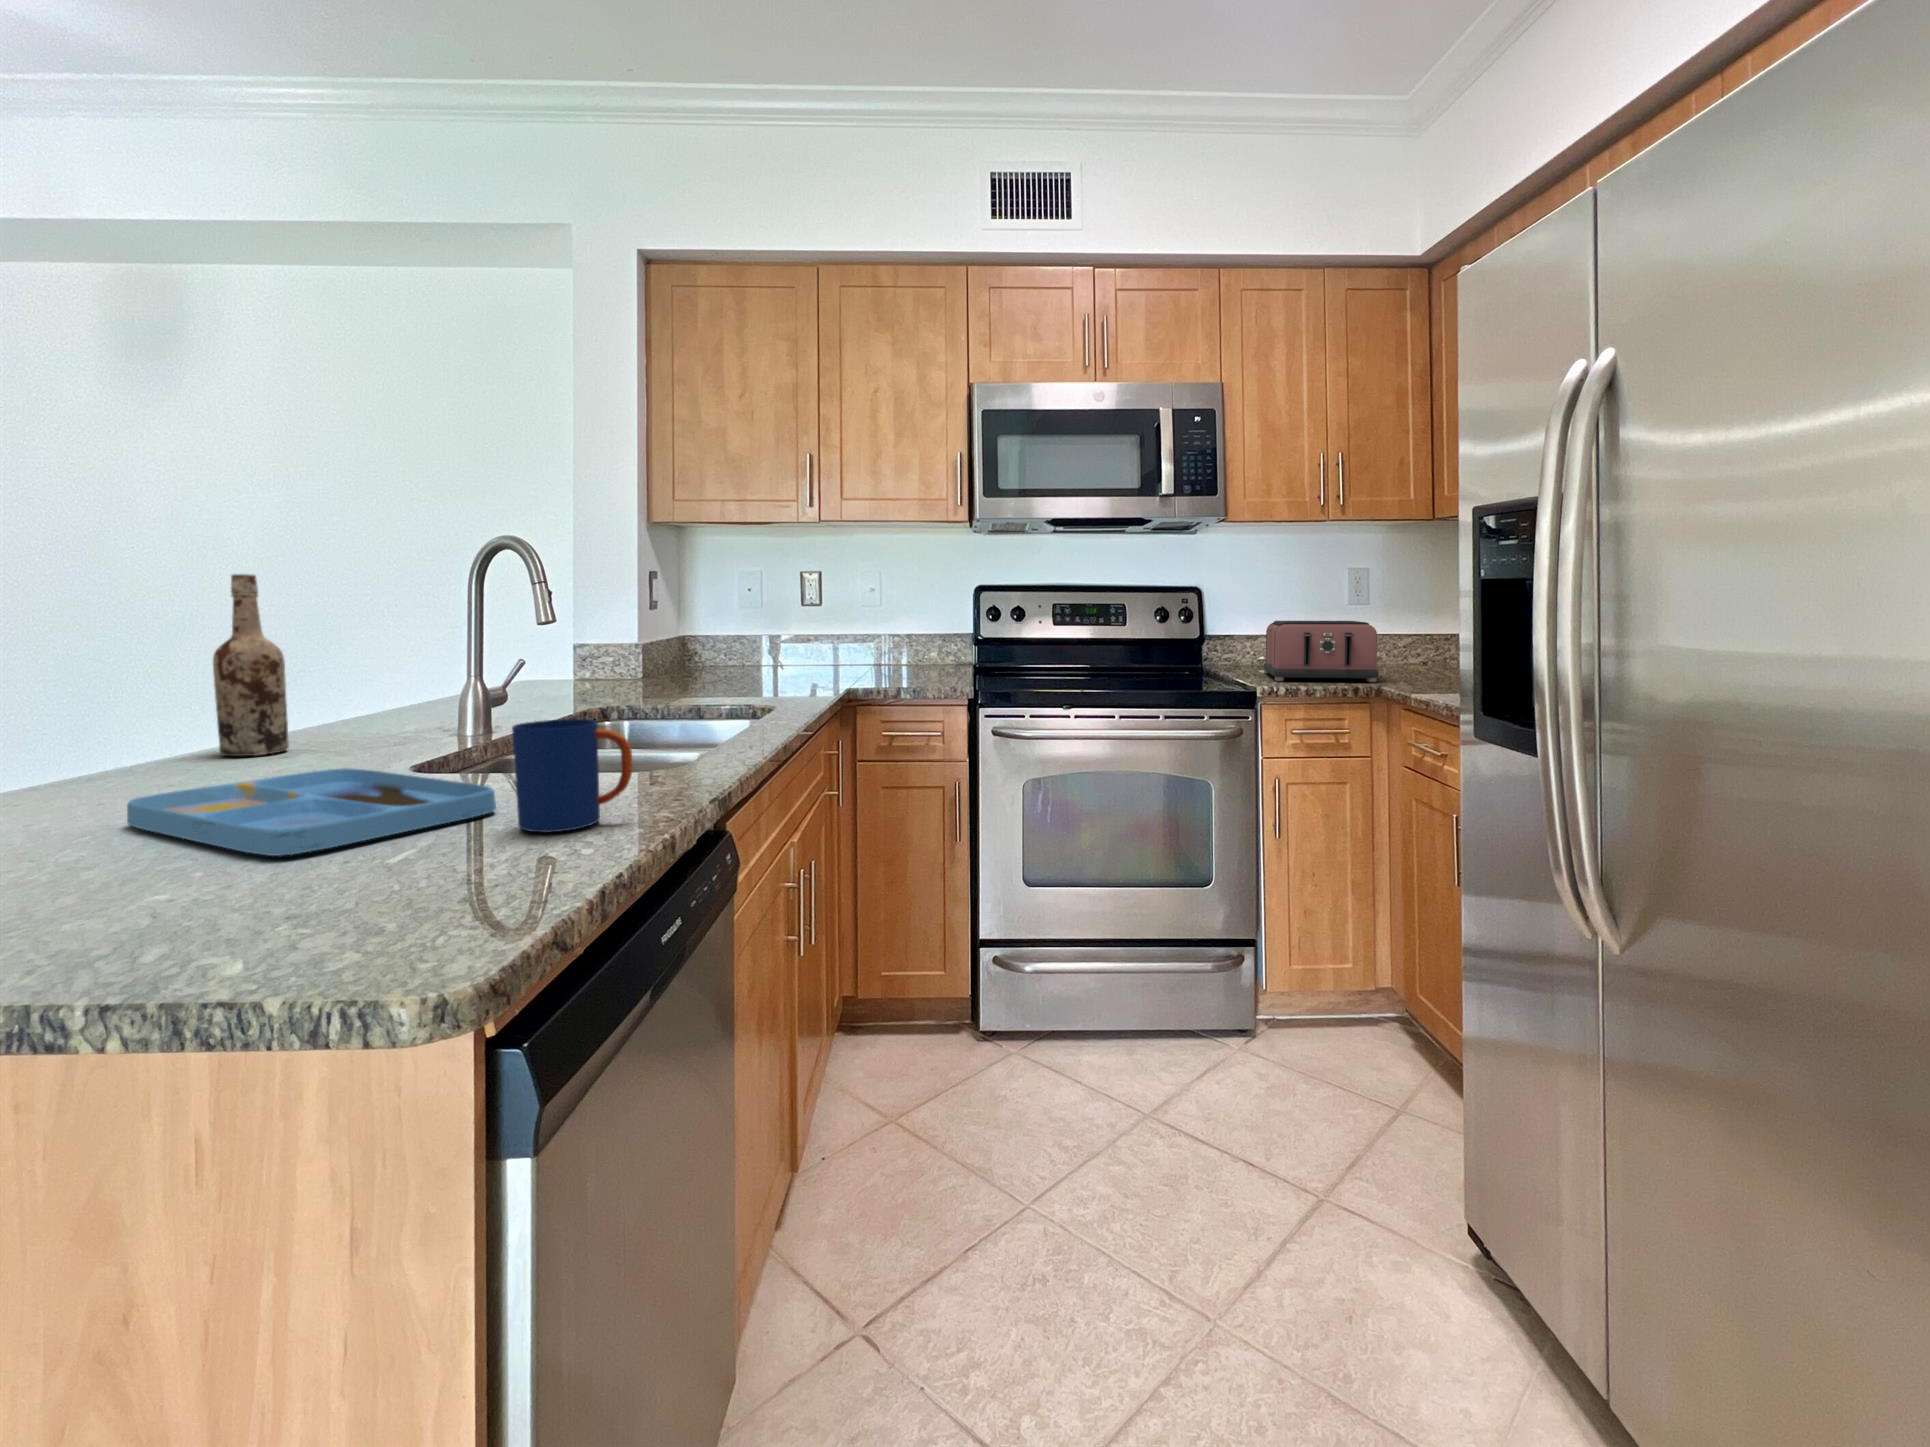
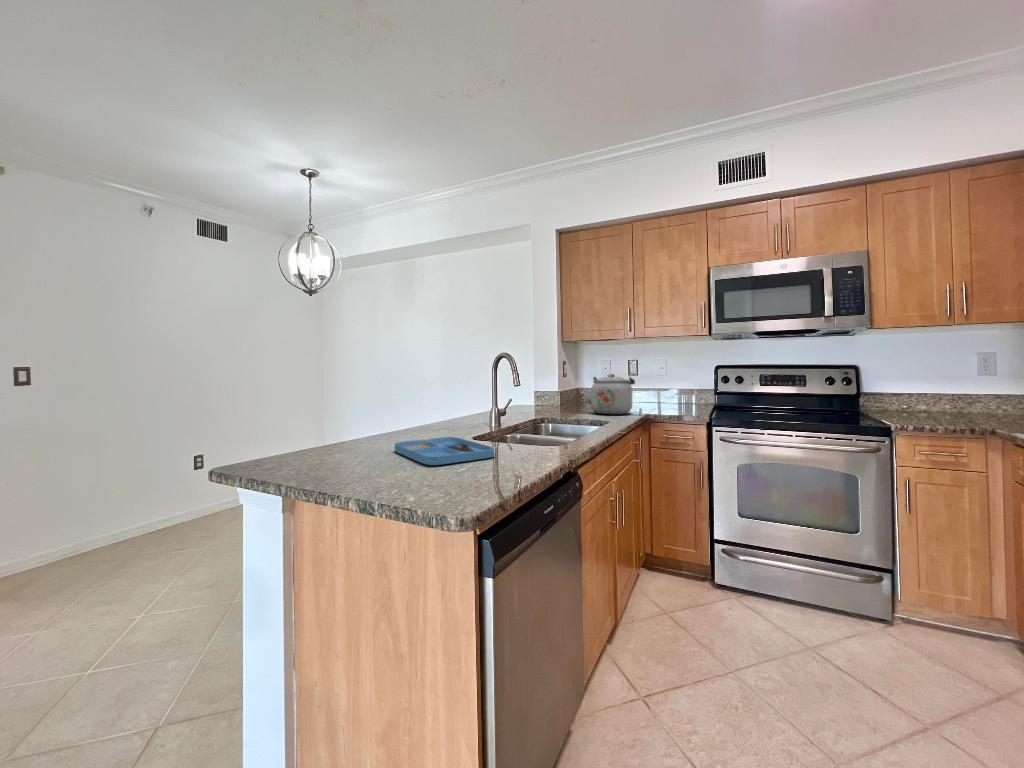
wine bottle: present [213,574,289,756] -> none [420,368,440,430]
kettle: none [699,600,818,692] -> present [584,374,635,415]
toaster: present [1264,621,1379,682] -> none [904,384,996,424]
mug: present [512,719,633,832] -> none [499,424,539,466]

